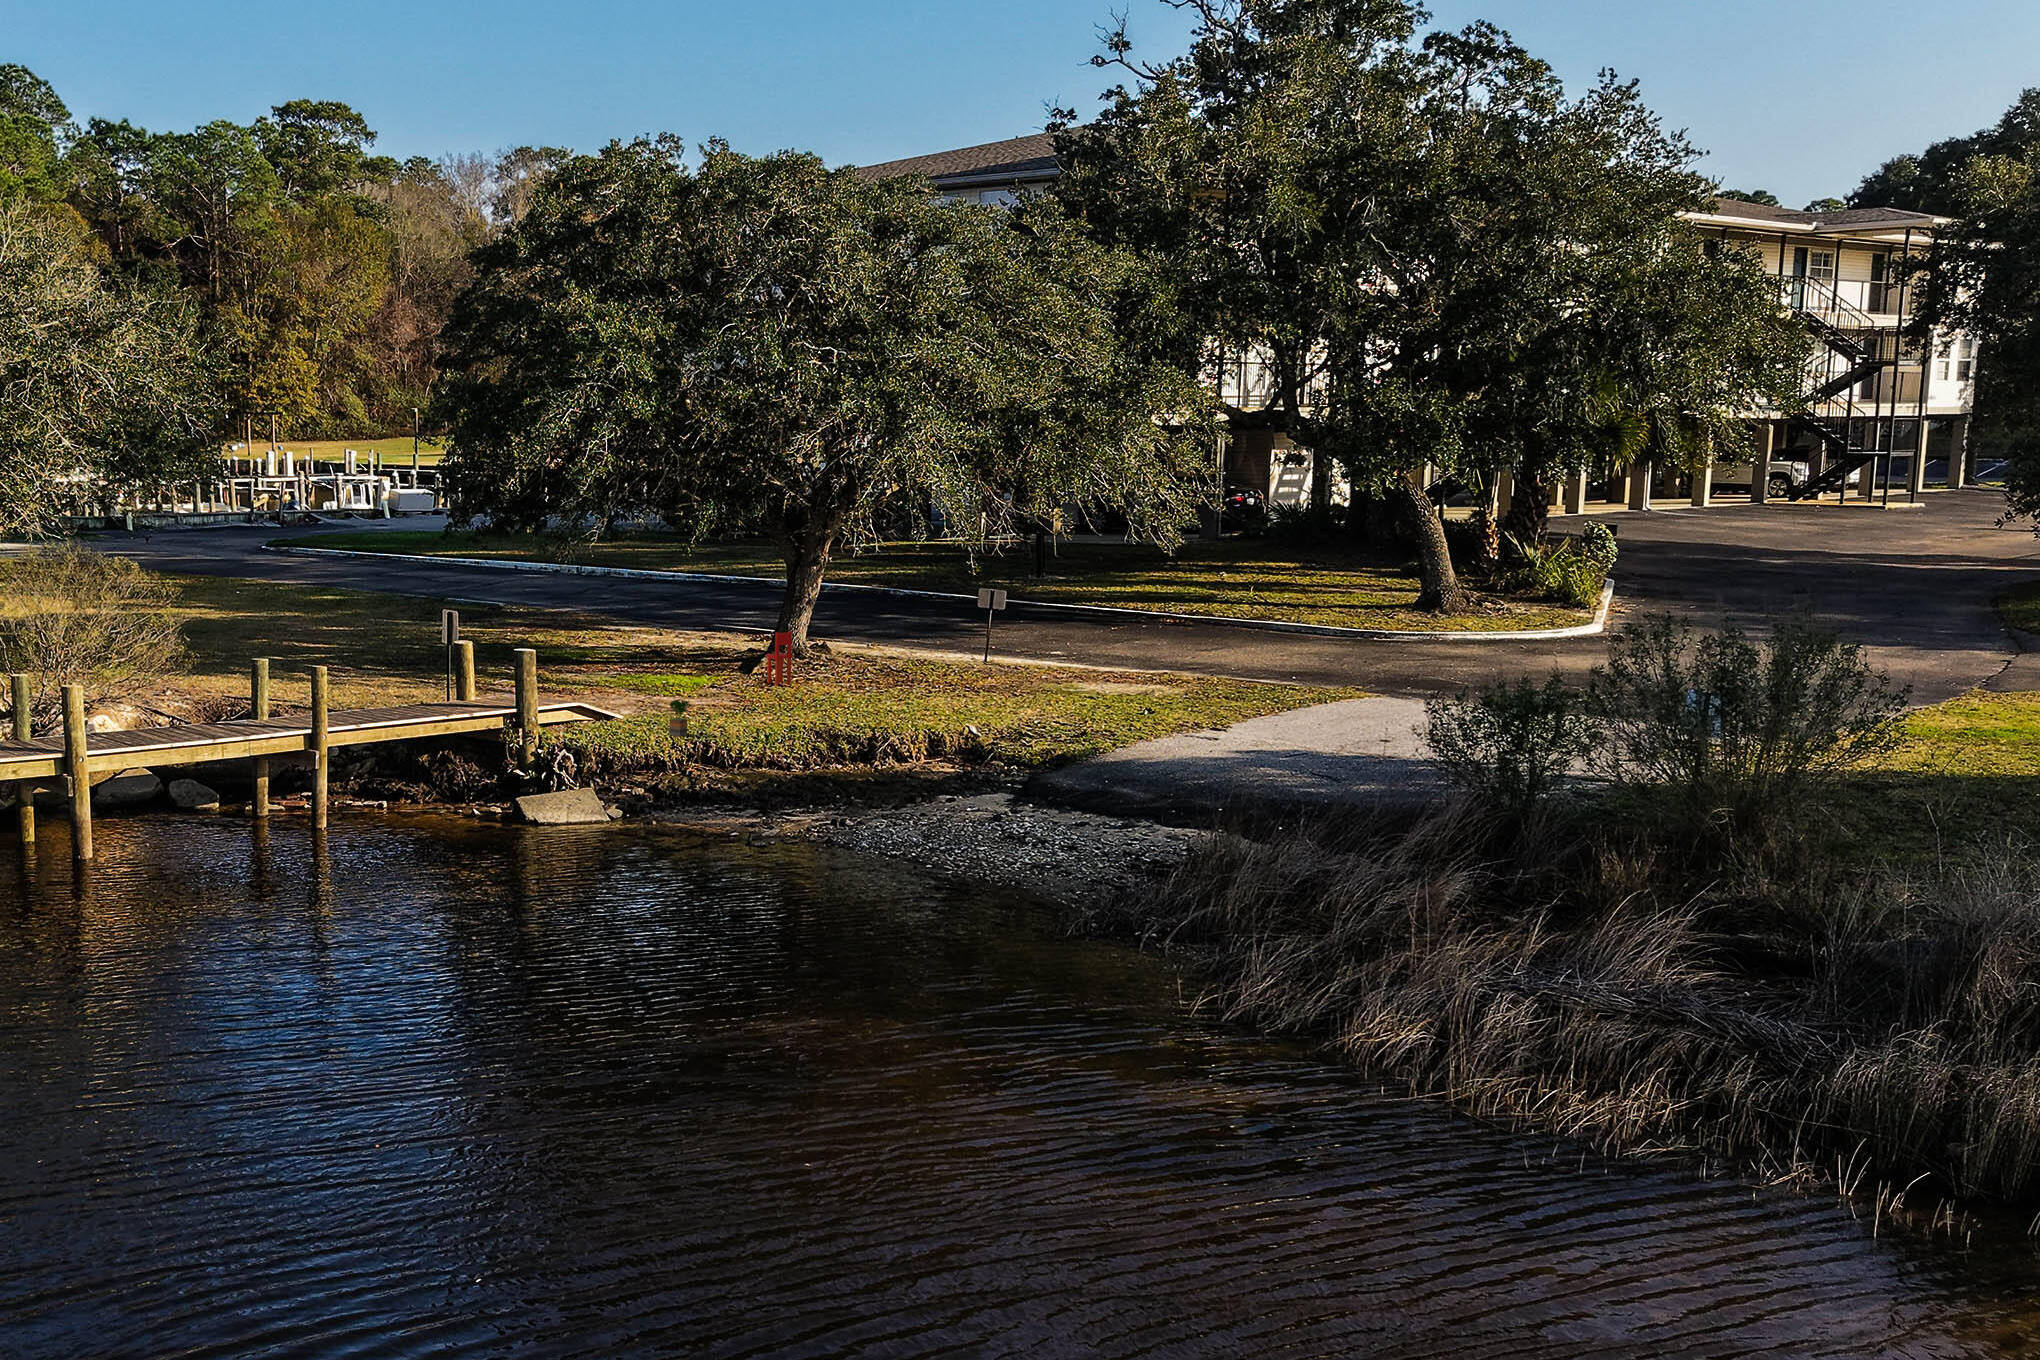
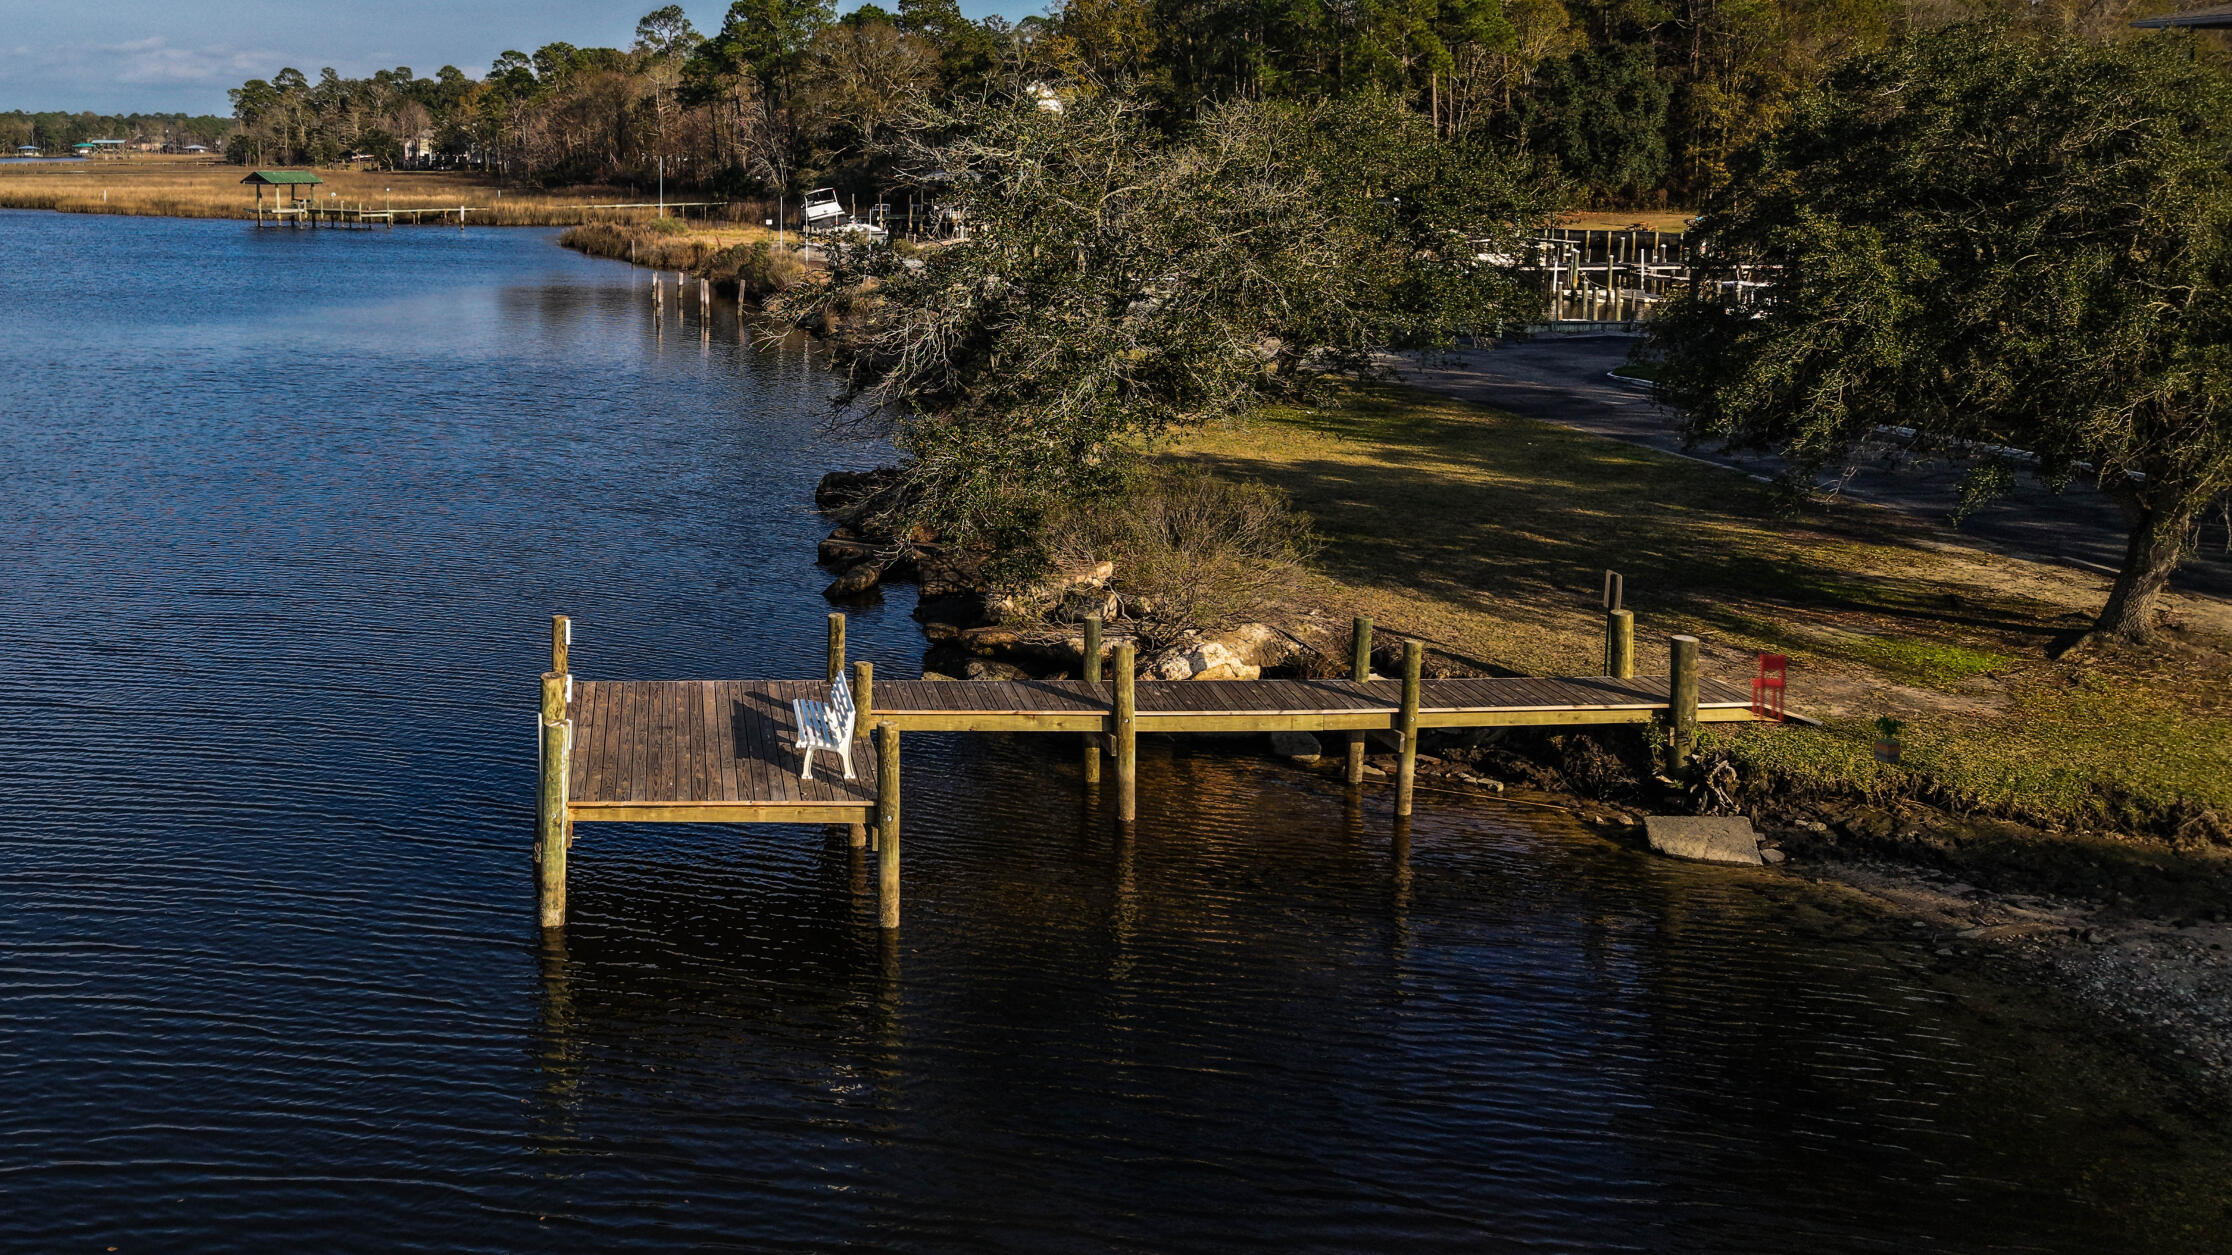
chair: present [766,631,793,685] -> present [1751,654,1787,721]

